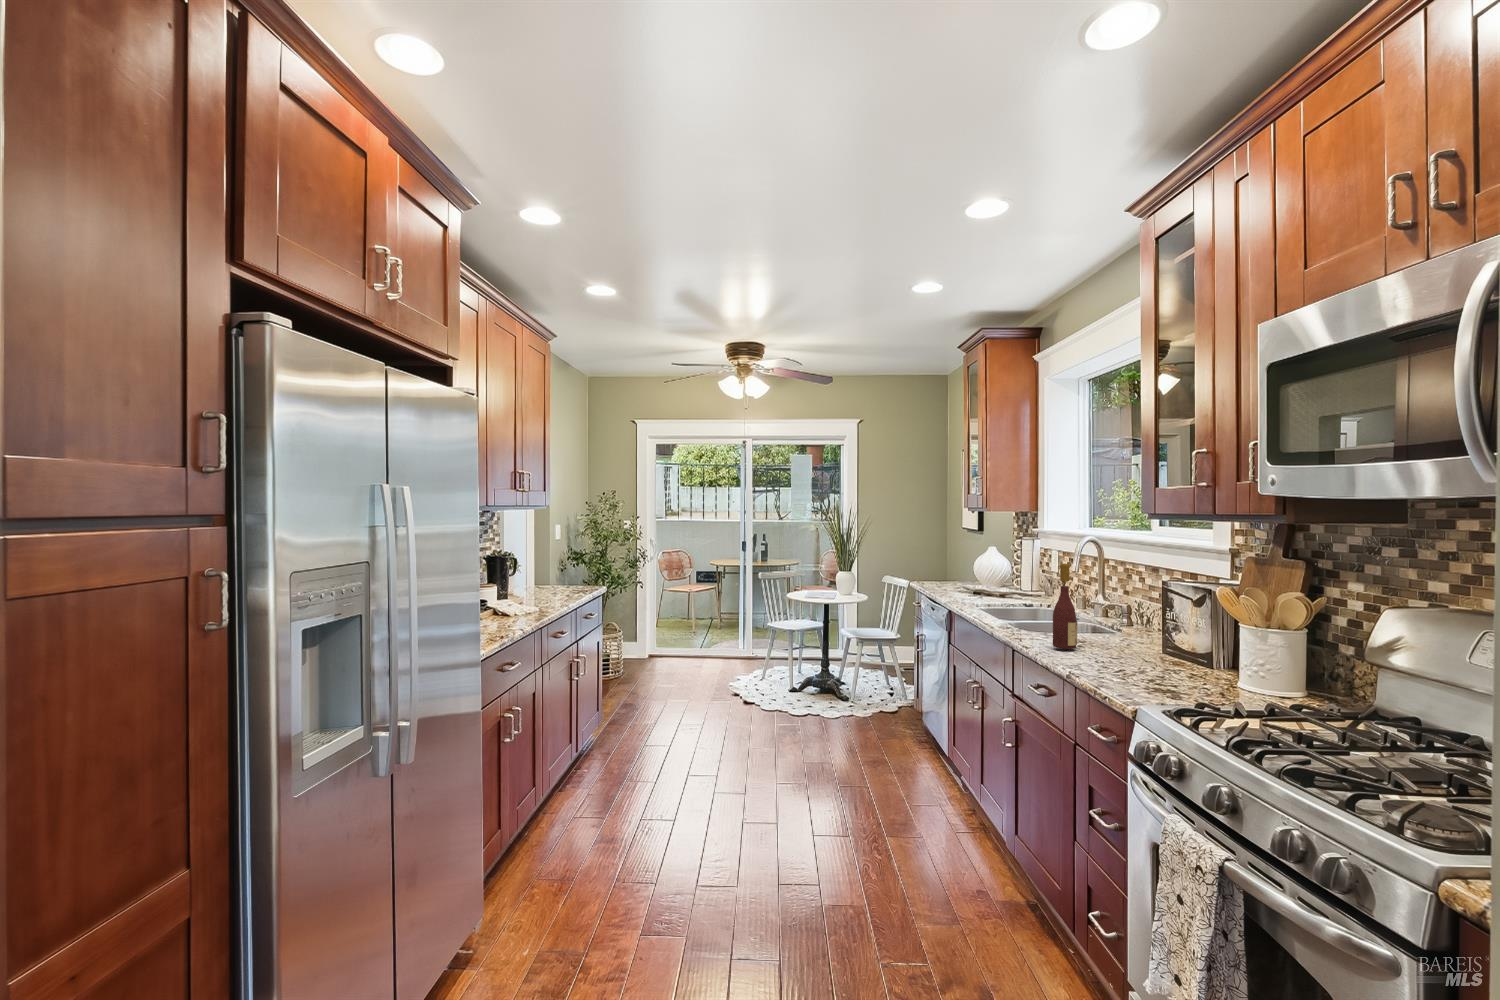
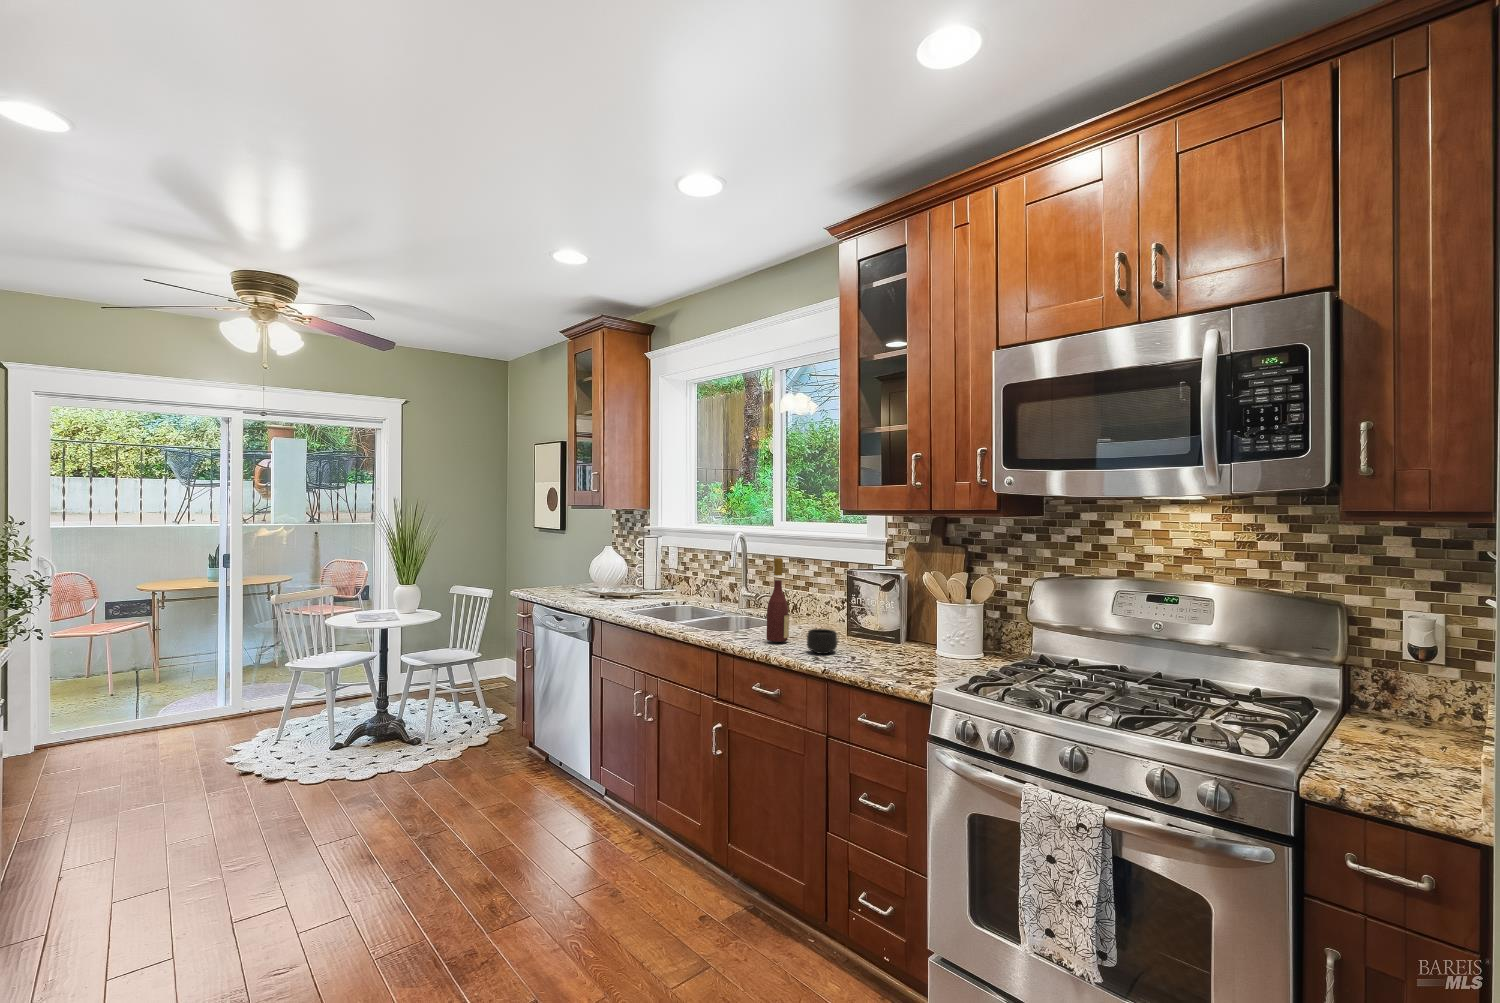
mug: none [1073,639,1114,666] -> present [807,629,838,654]

